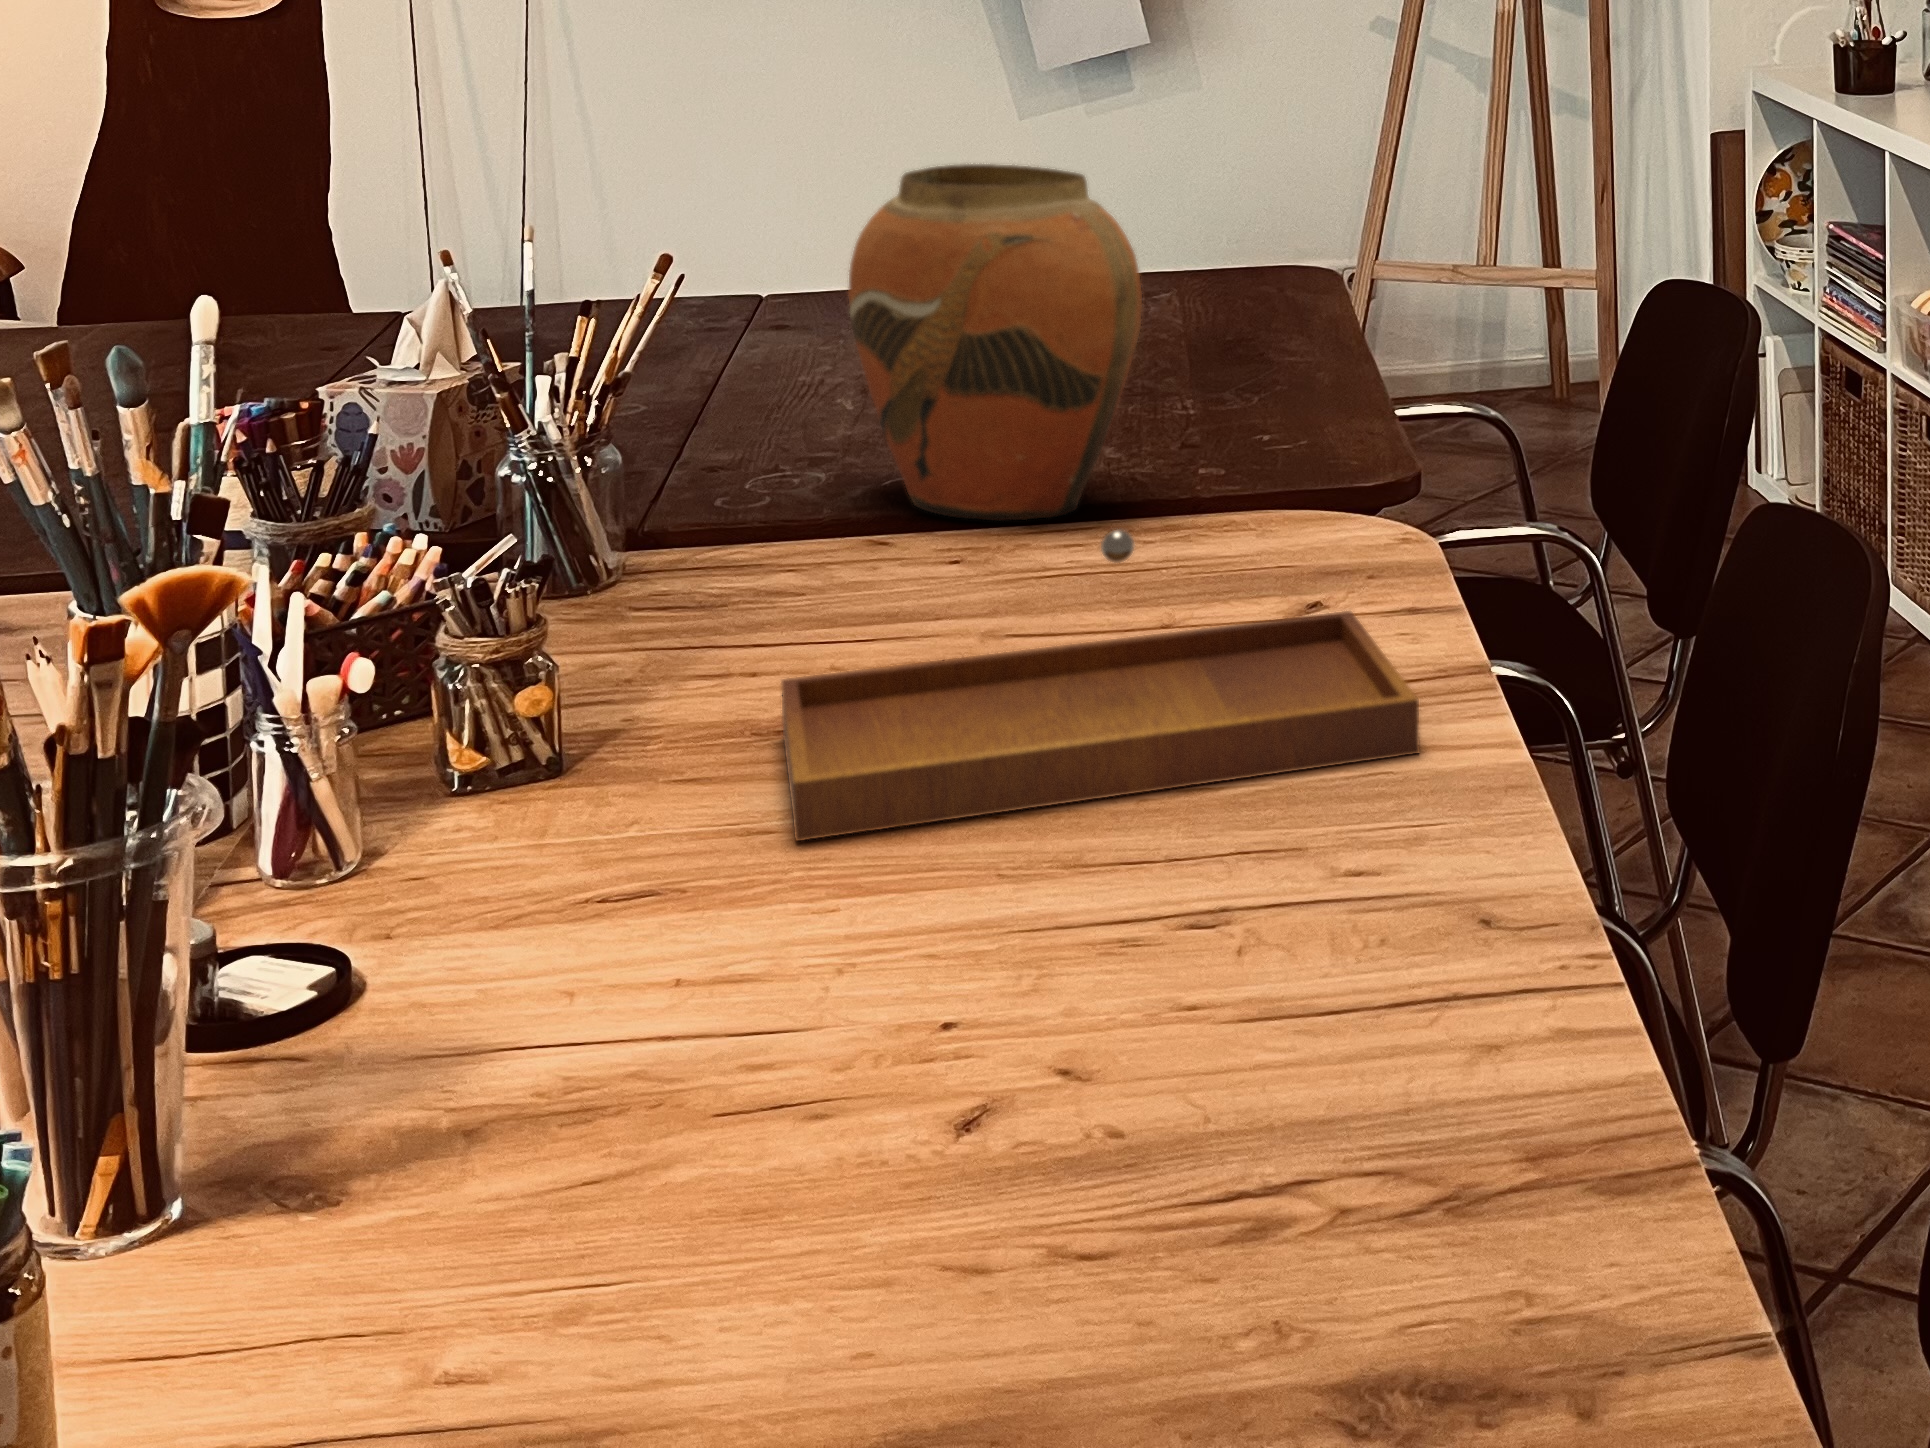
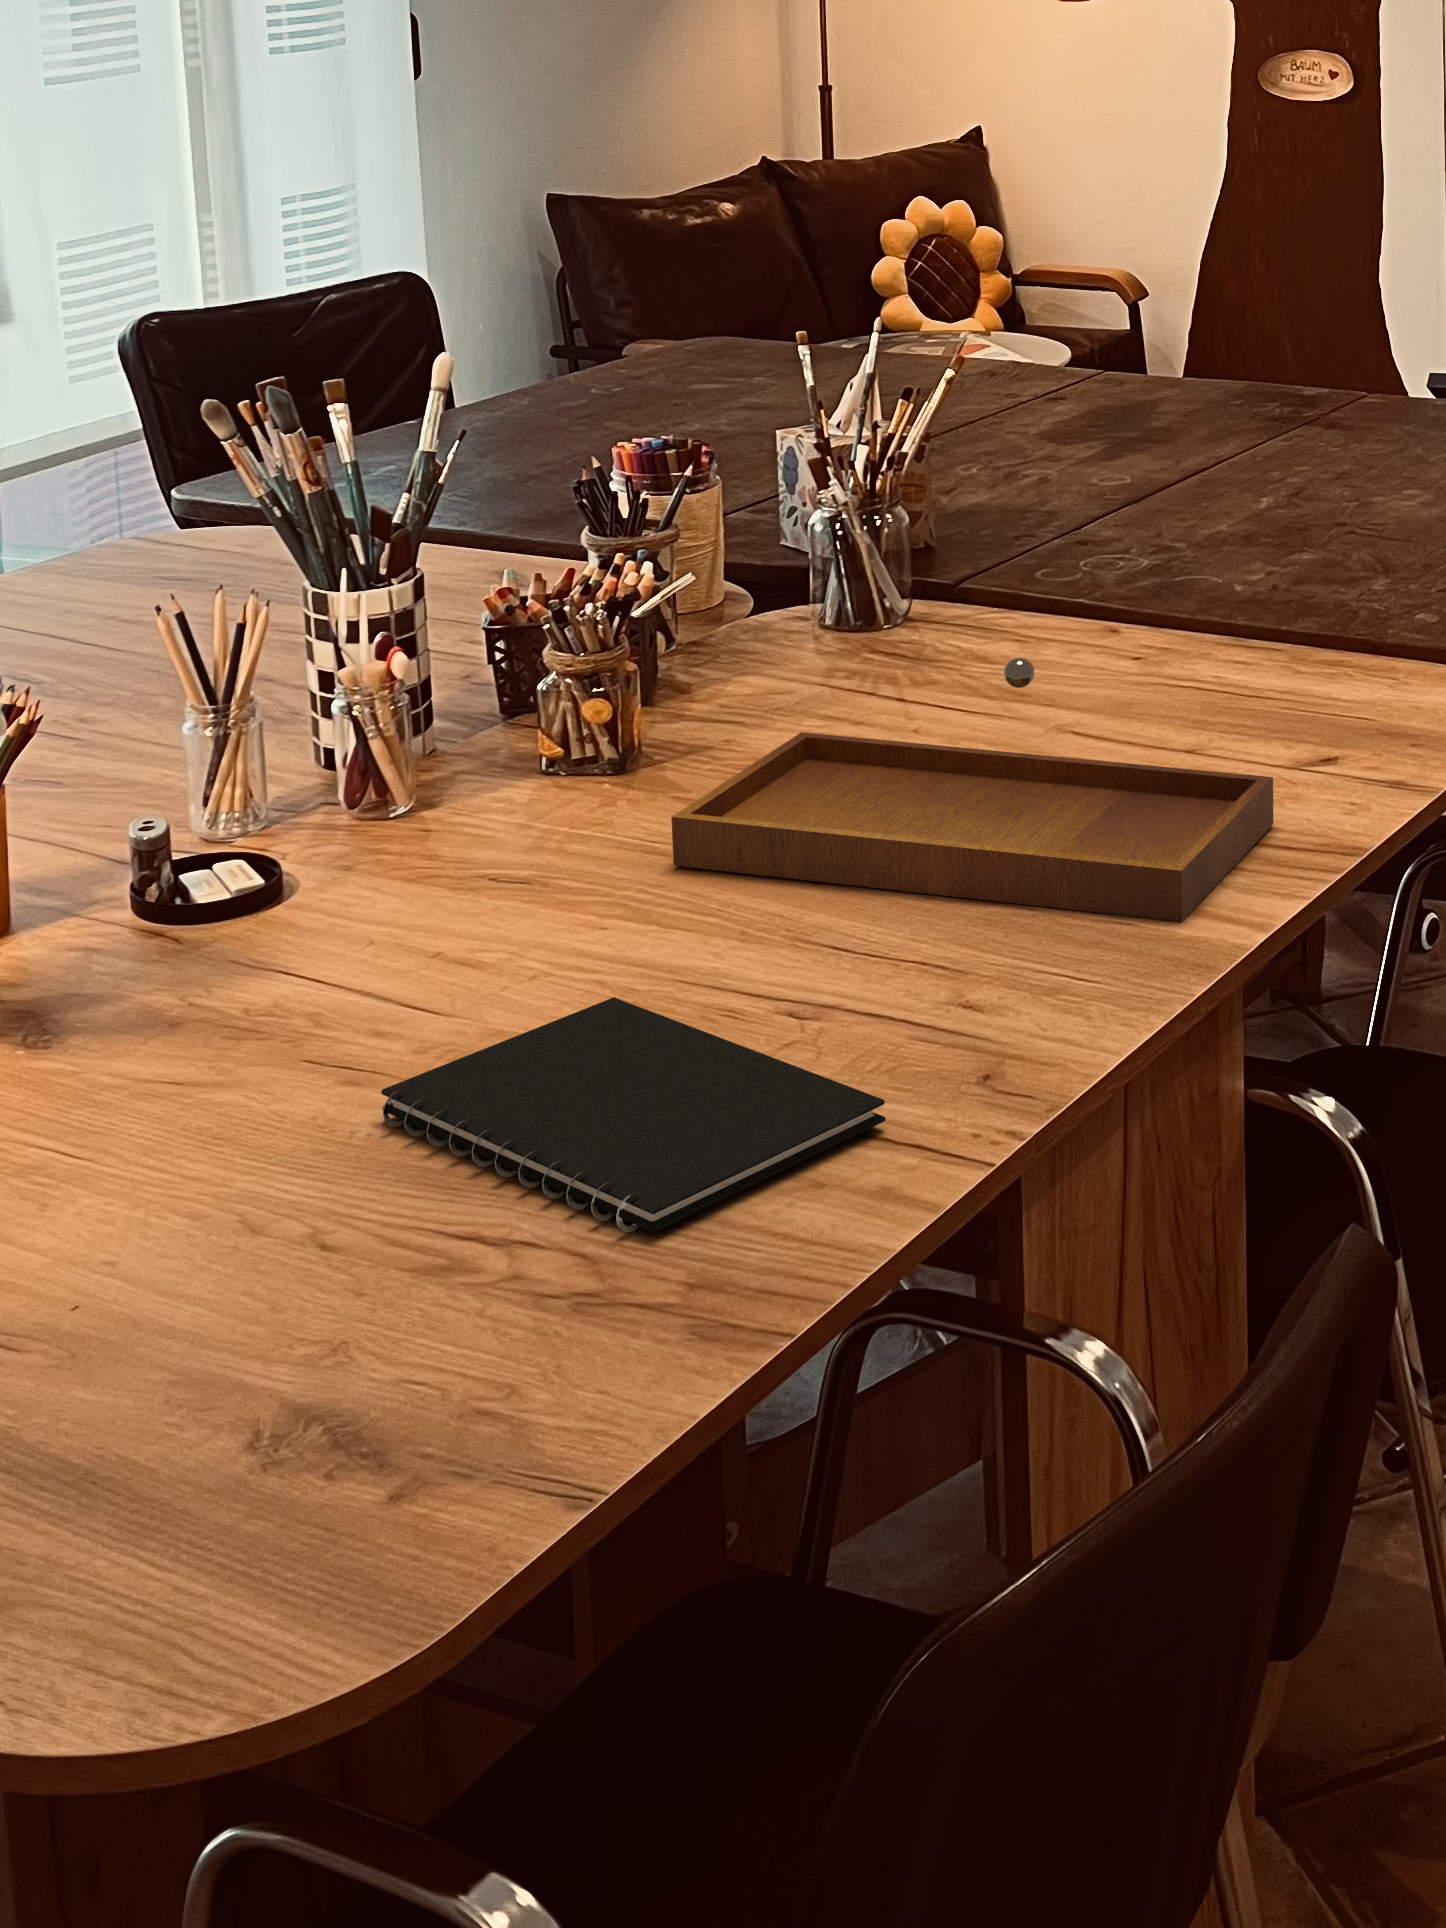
vase: present [848,164,1142,521] -> none [1162,302,1367,641]
notebook: none [939,948,1480,1140] -> present [381,997,885,1232]

